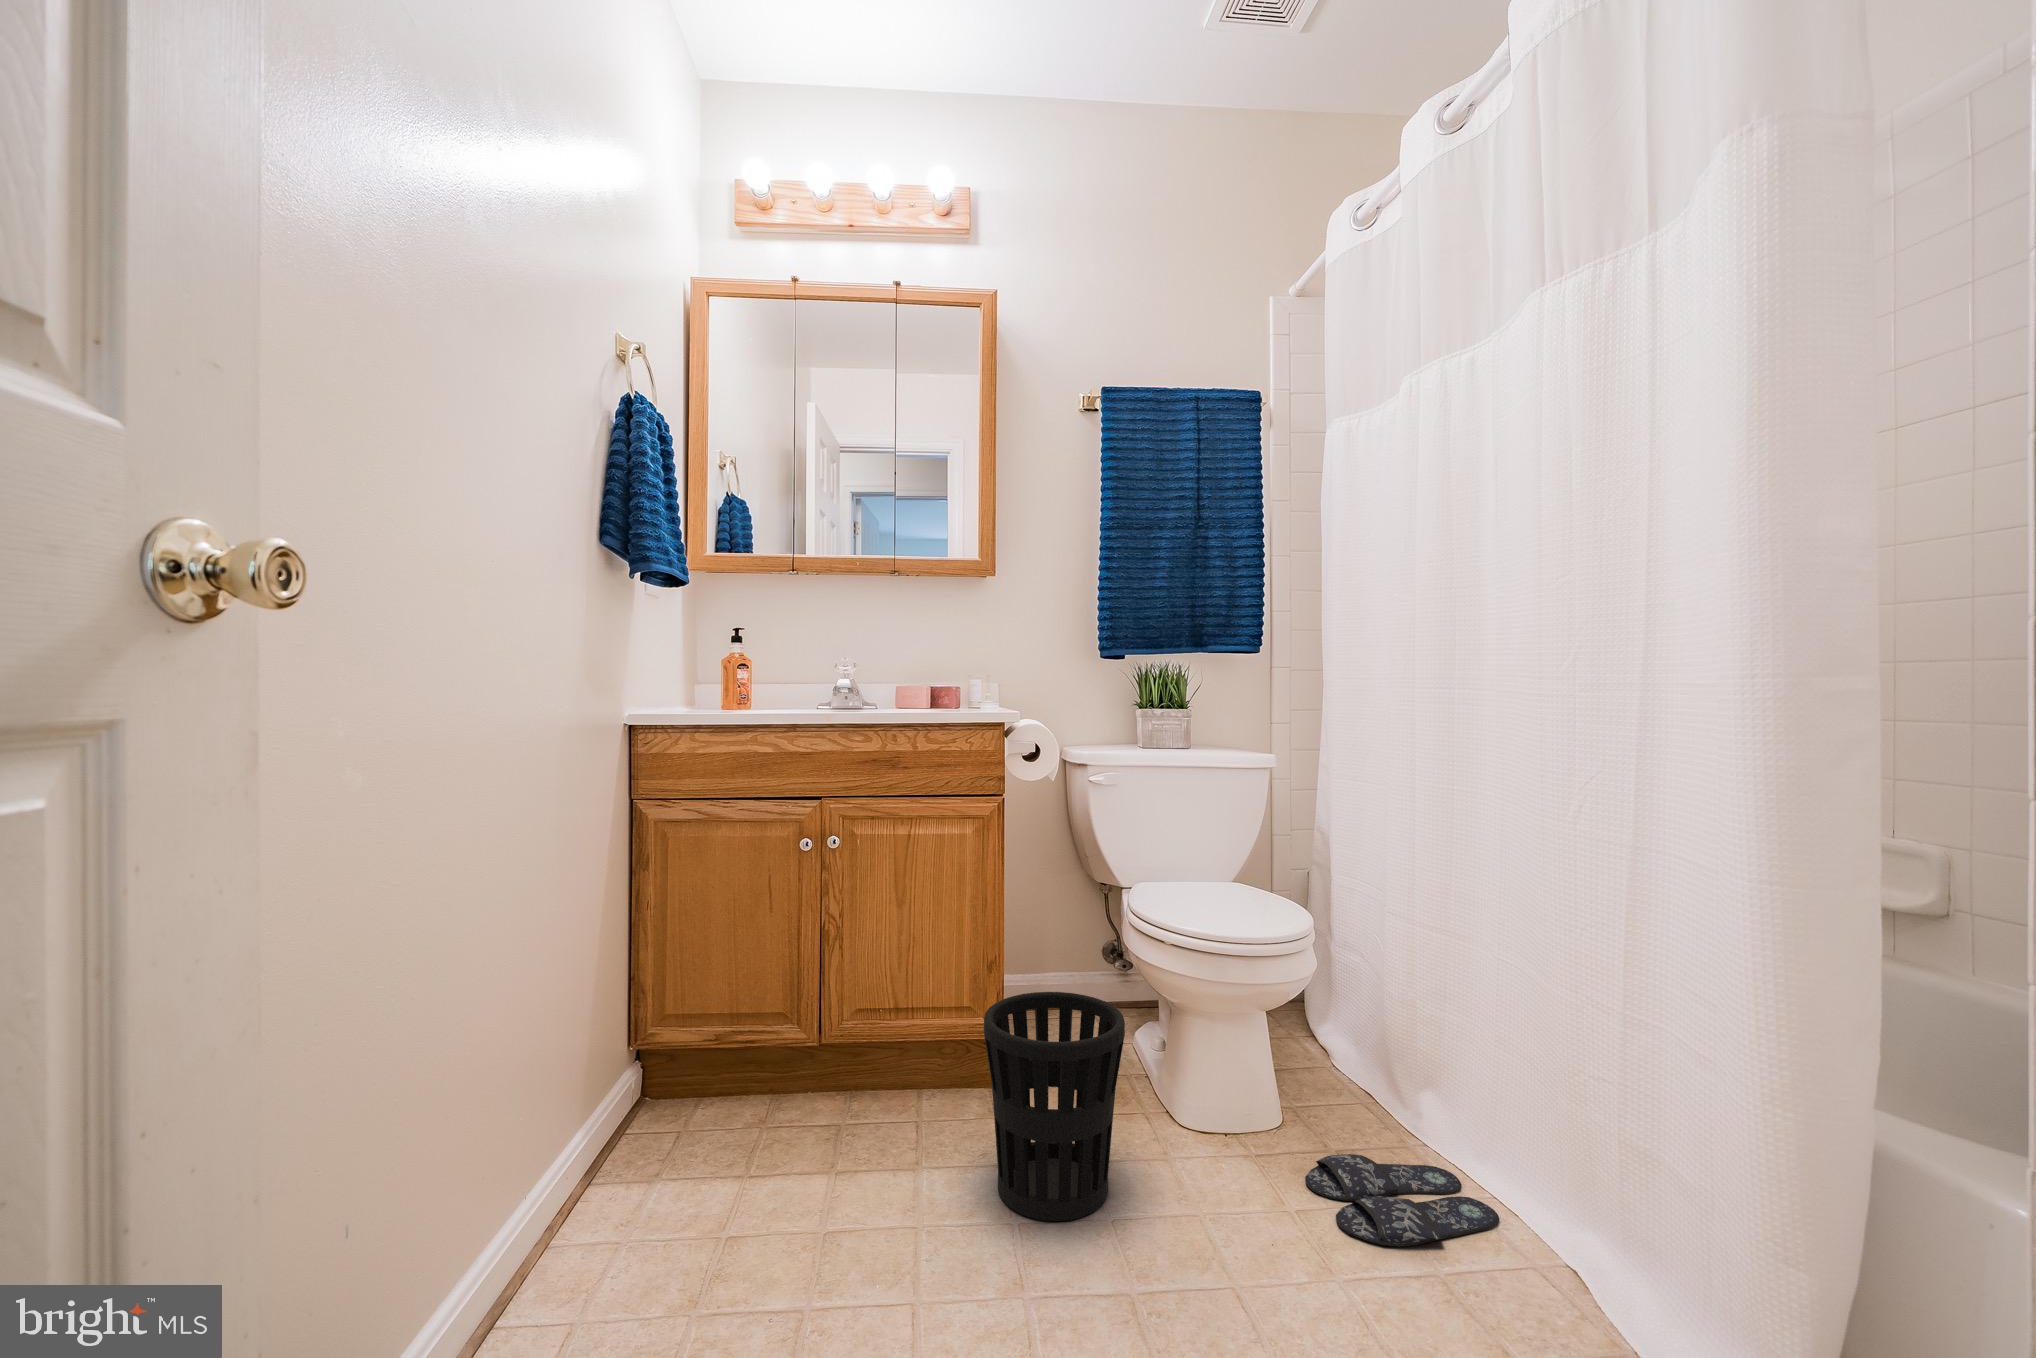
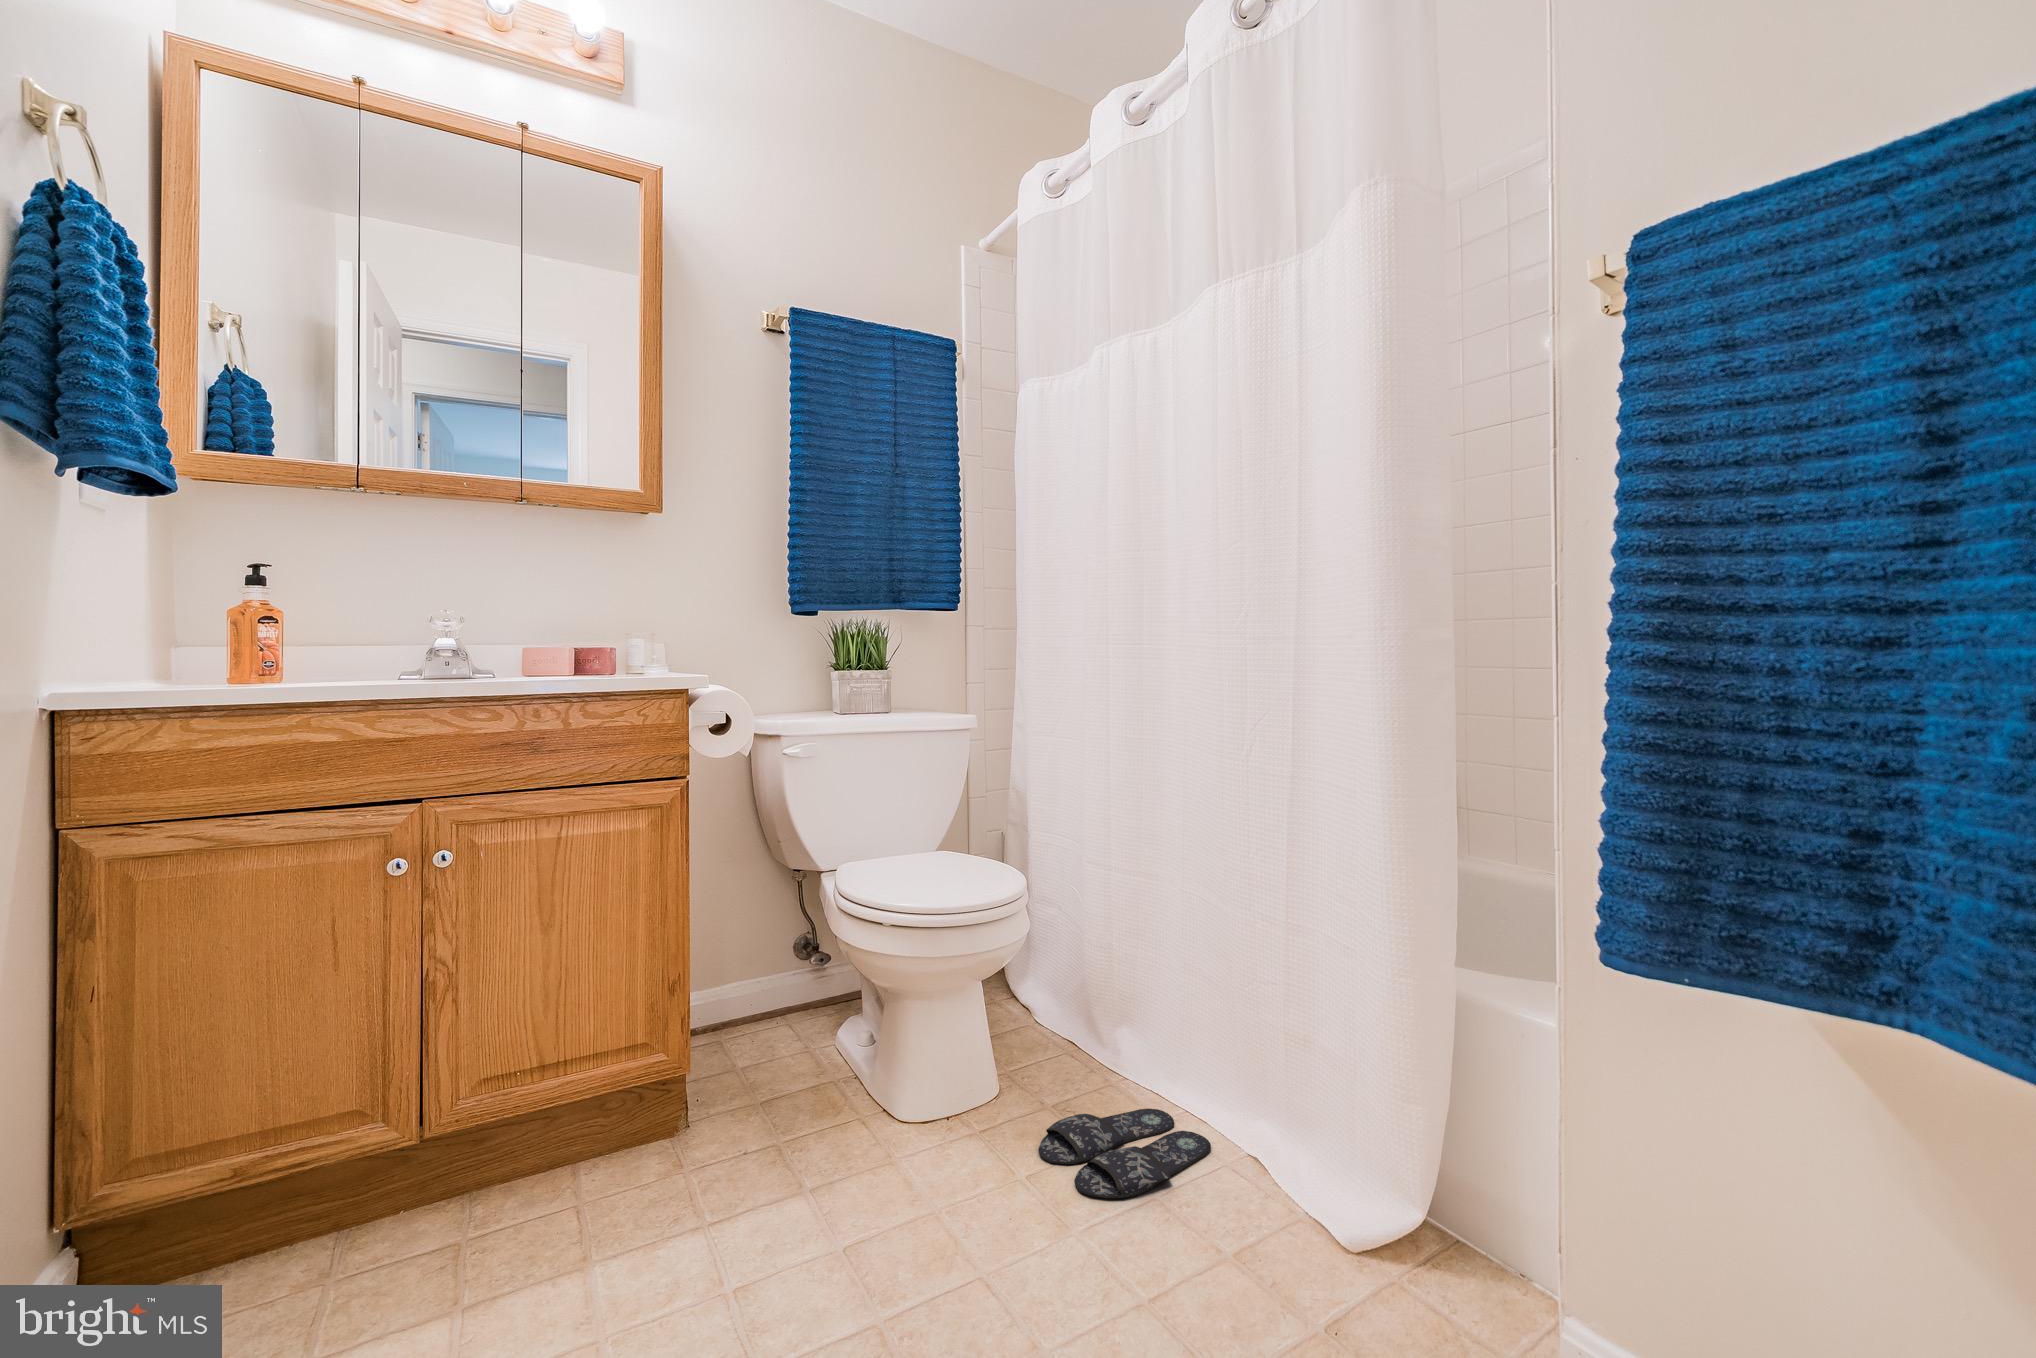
wastebasket: present [984,992,1125,1221] -> none [683,1004,856,1276]

